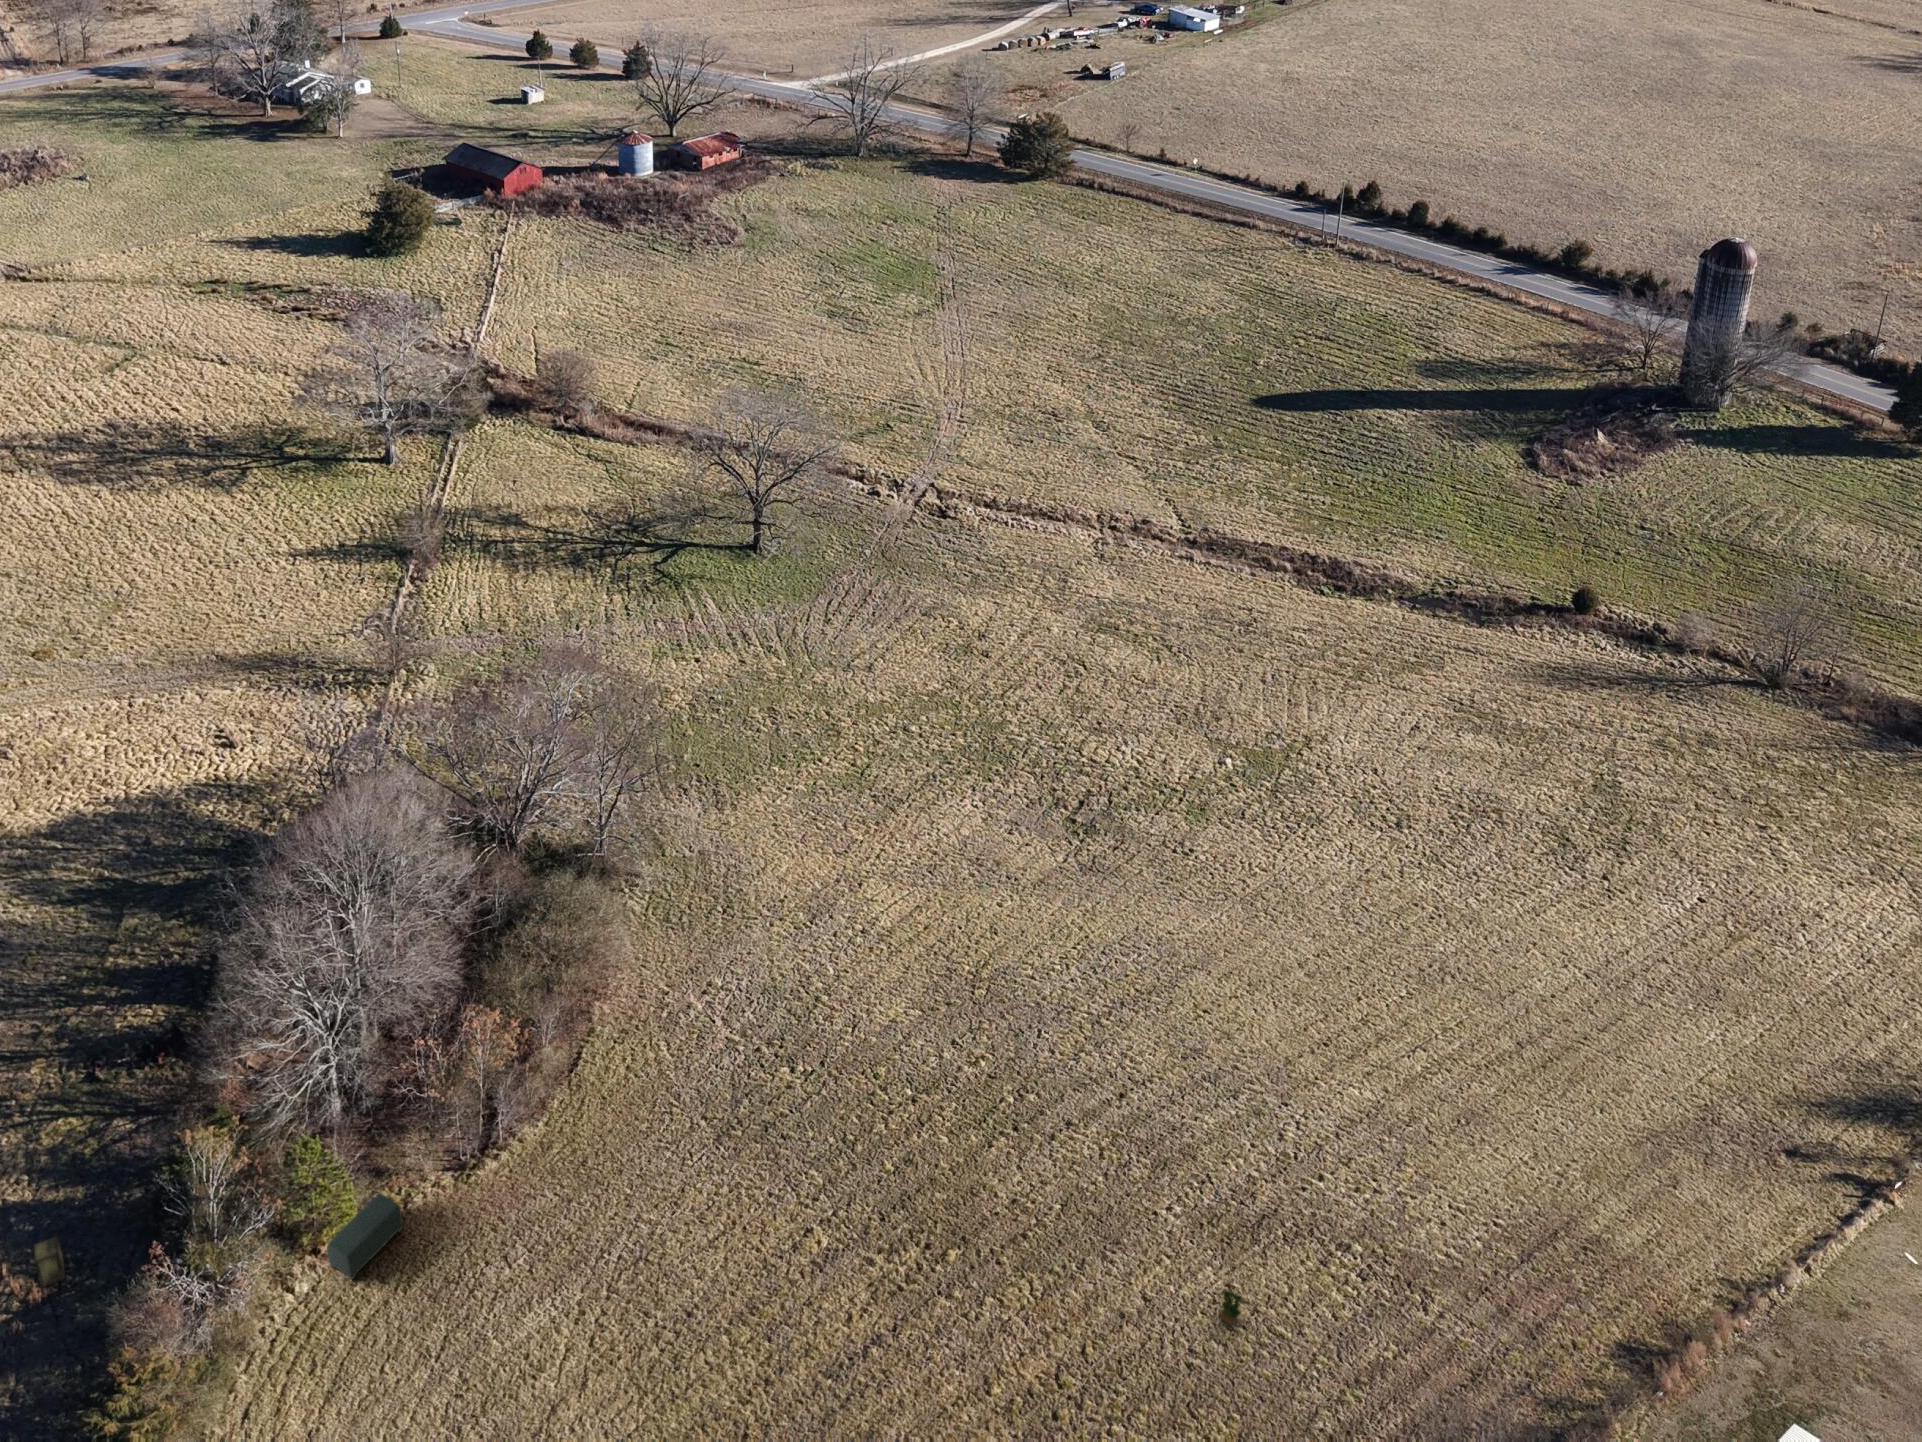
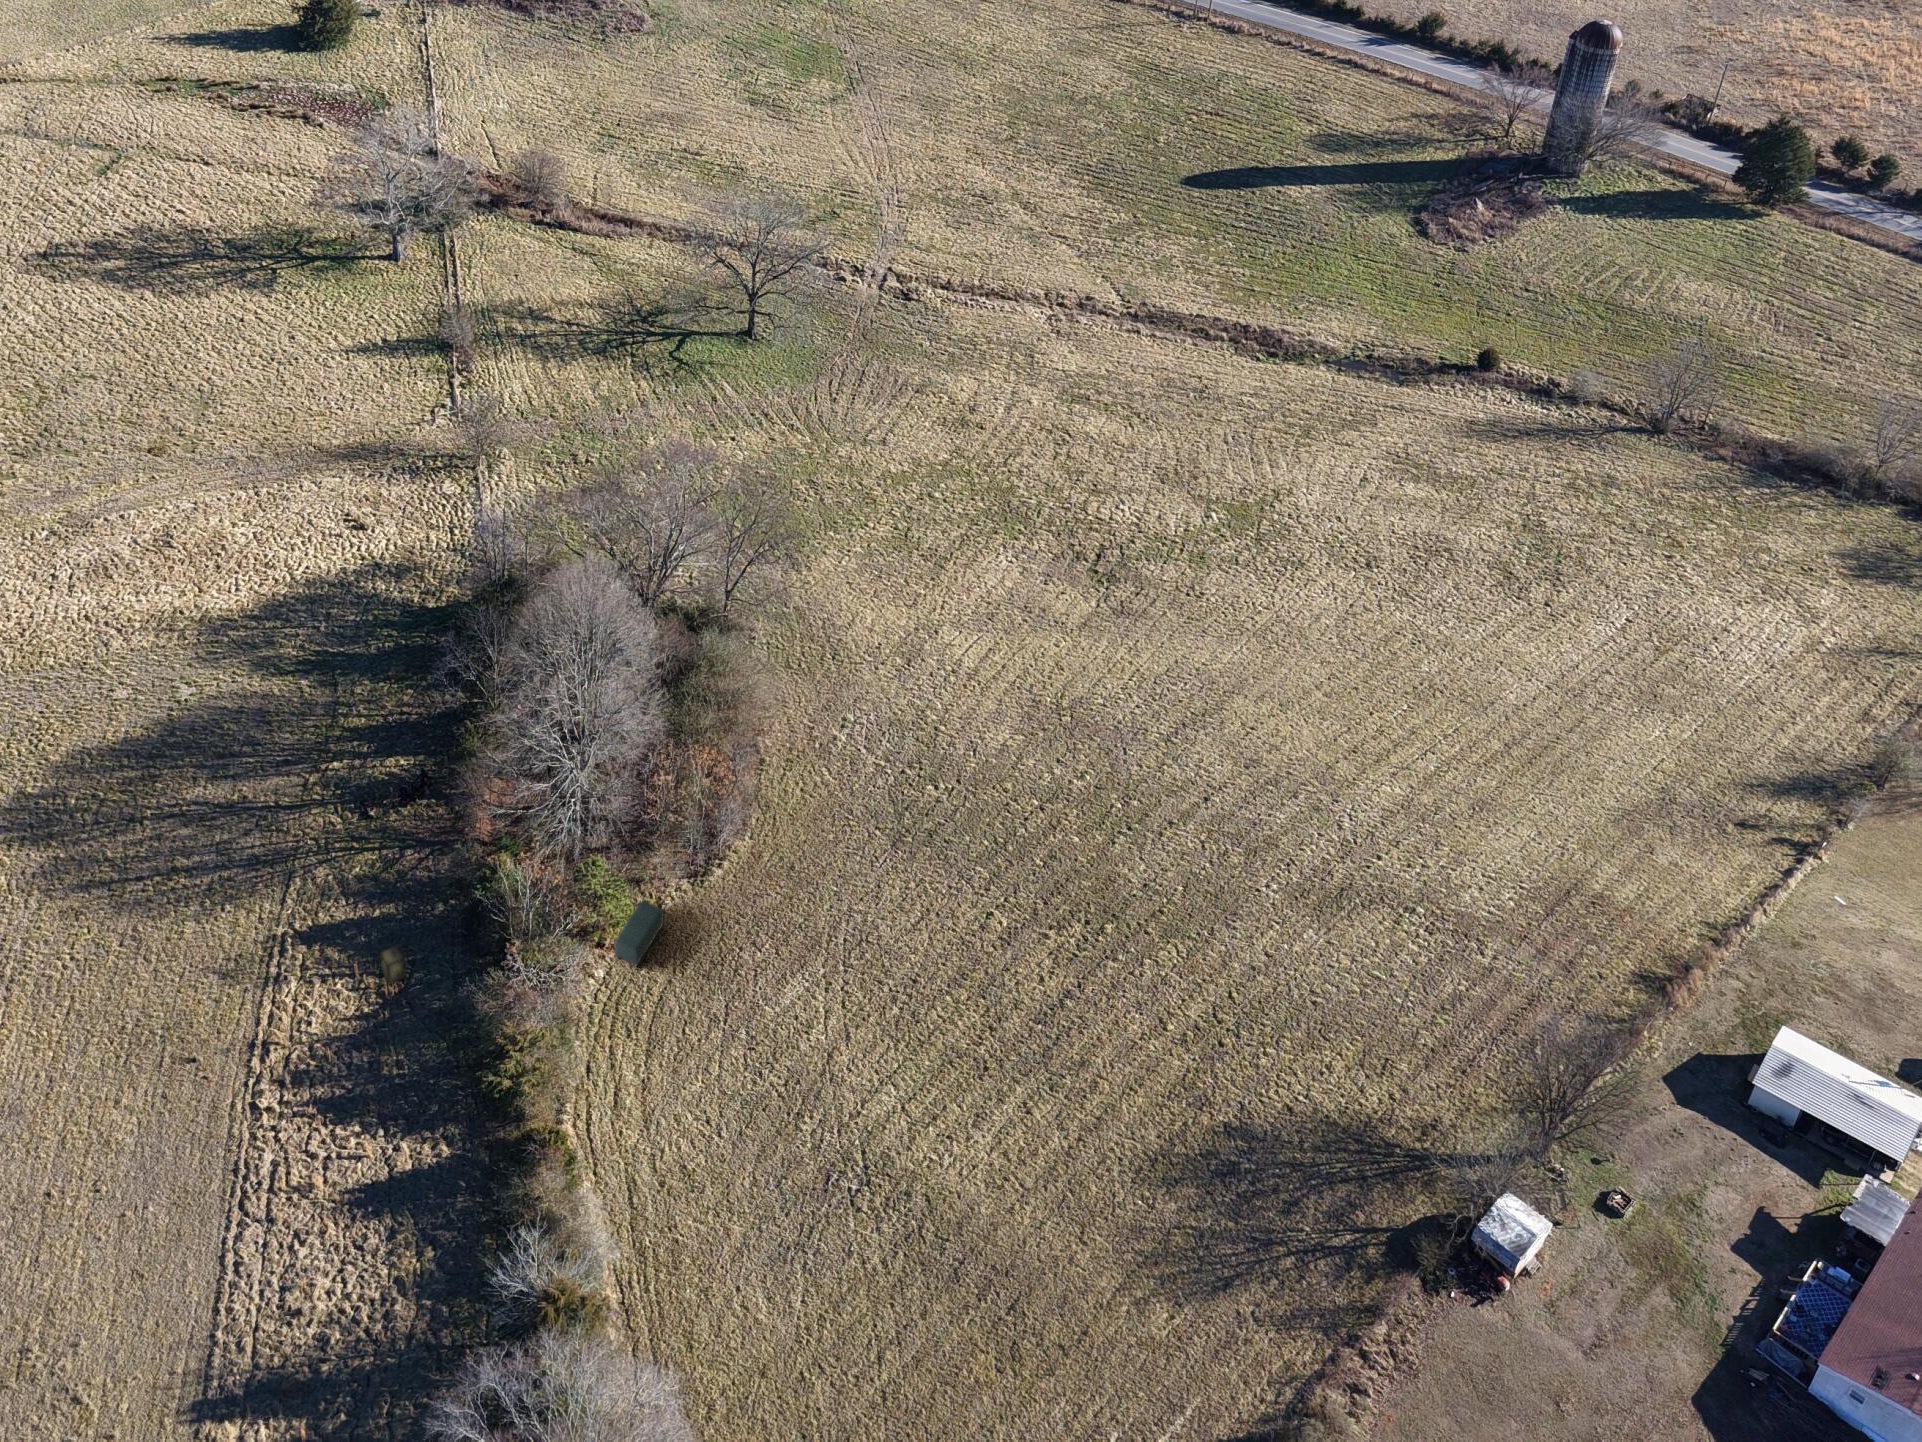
potted tree: present [1220,1290,1244,1330] -> none [1322,942,1346,972]

